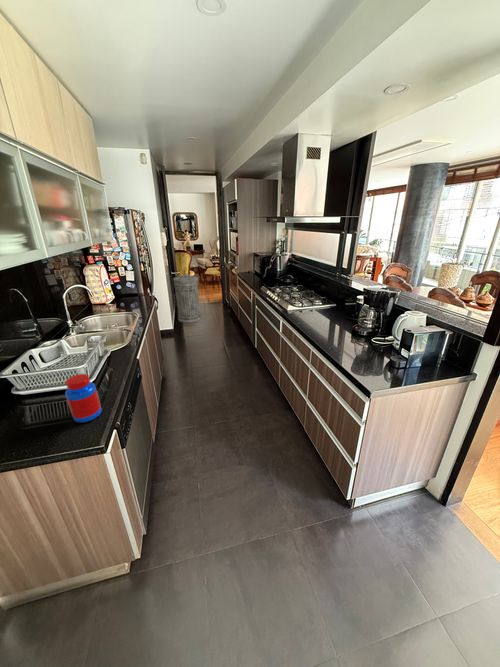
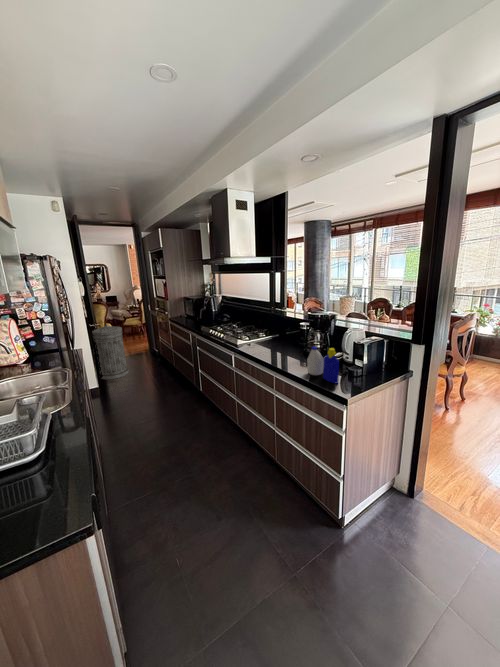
bottle: none [346,326,378,372] -> present [307,346,339,383]
jar: present [65,374,102,422] -> none [23,435,71,502]

